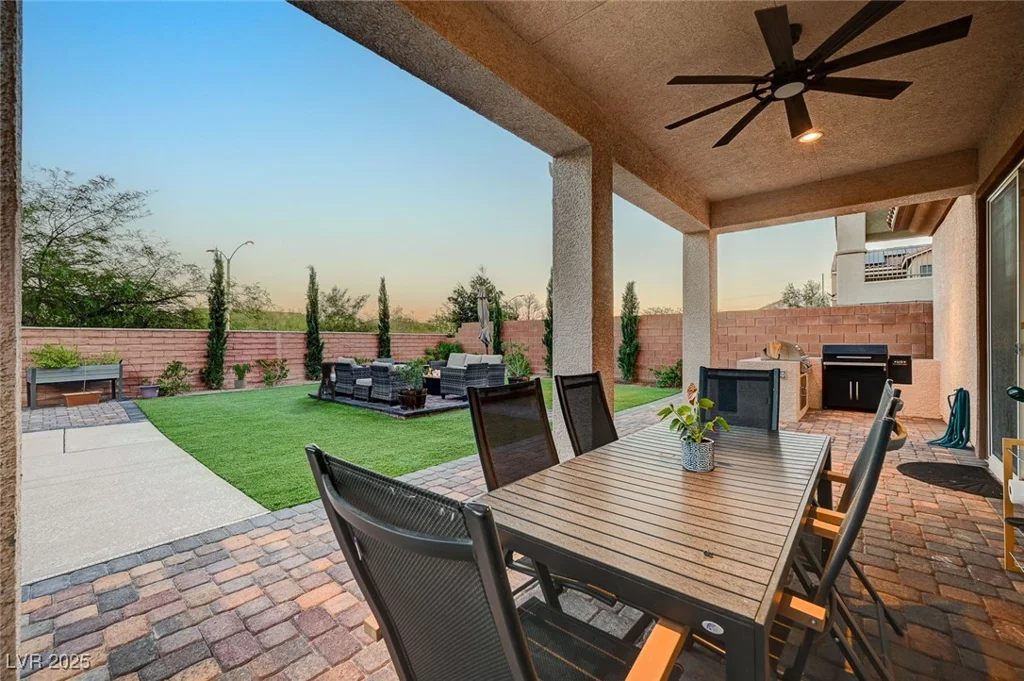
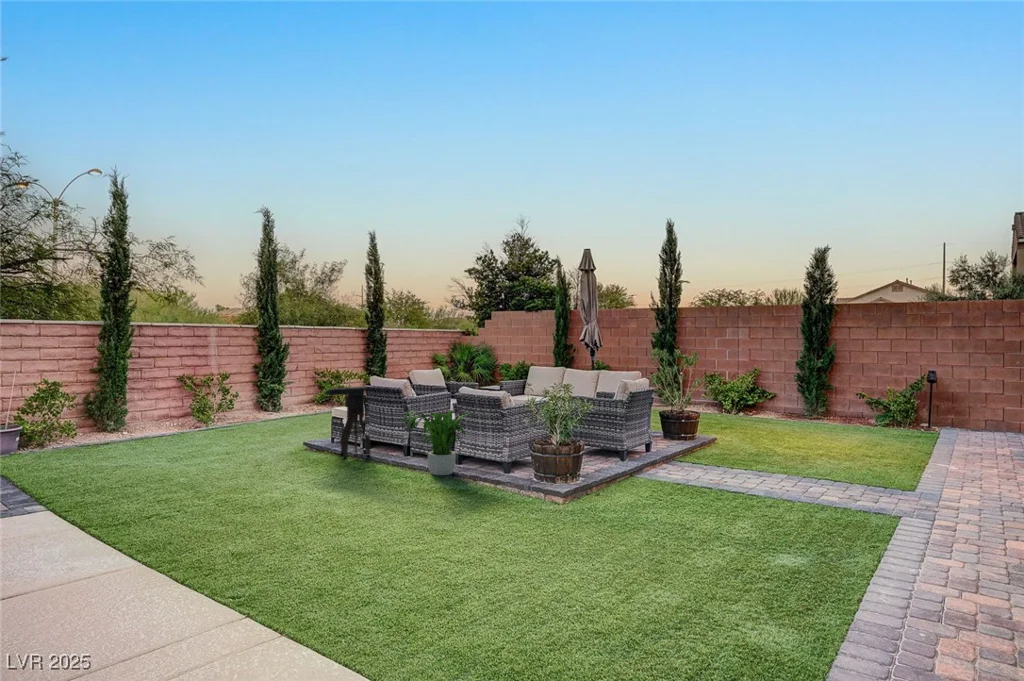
potted plant: present [226,363,255,388] -> present [402,411,471,475]

